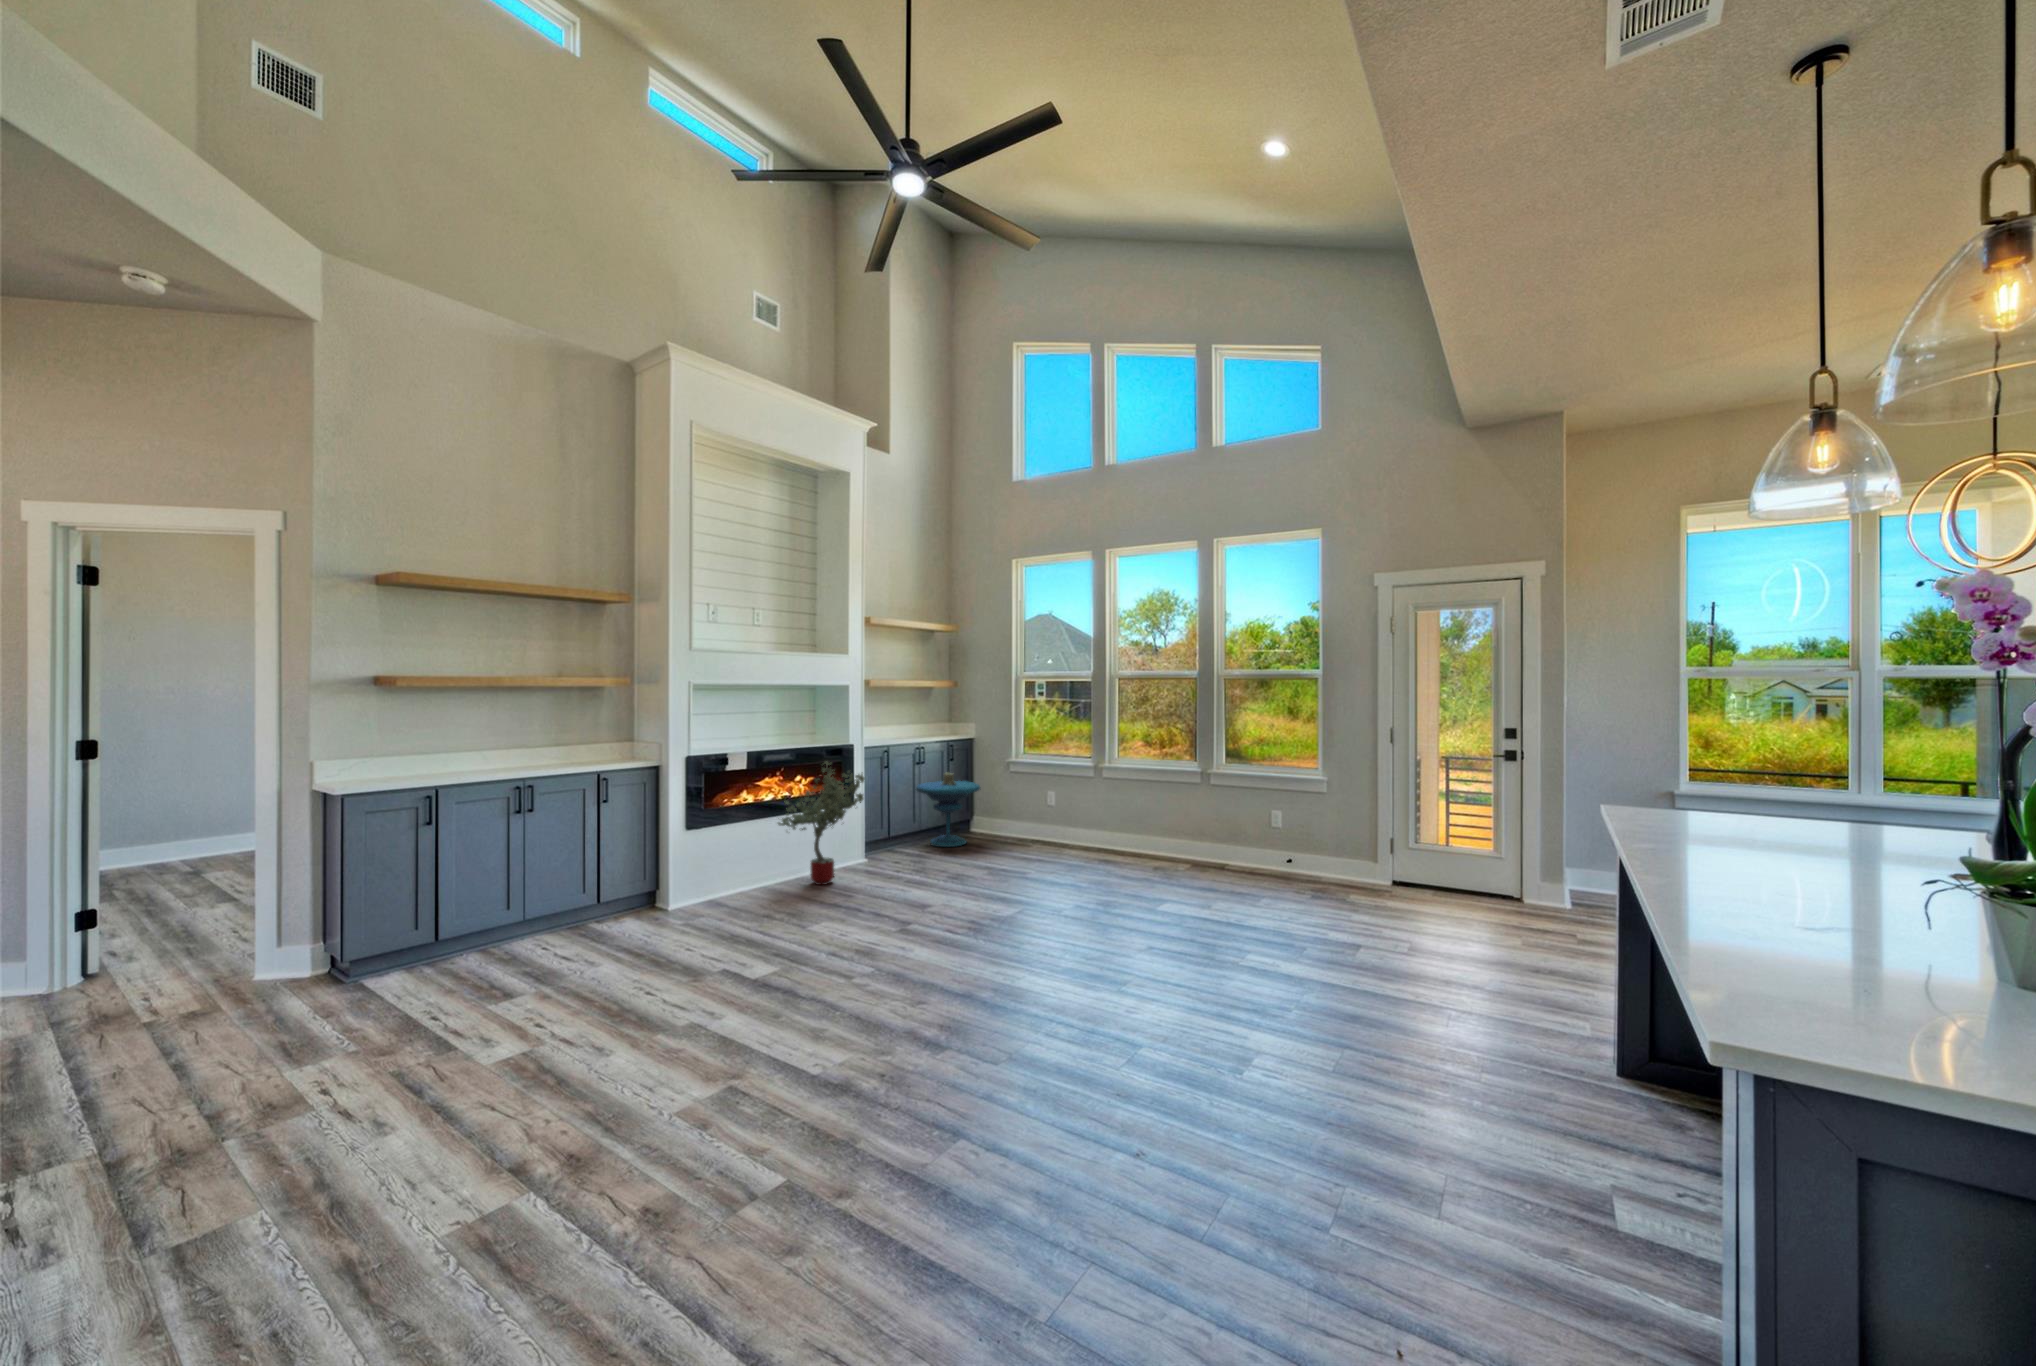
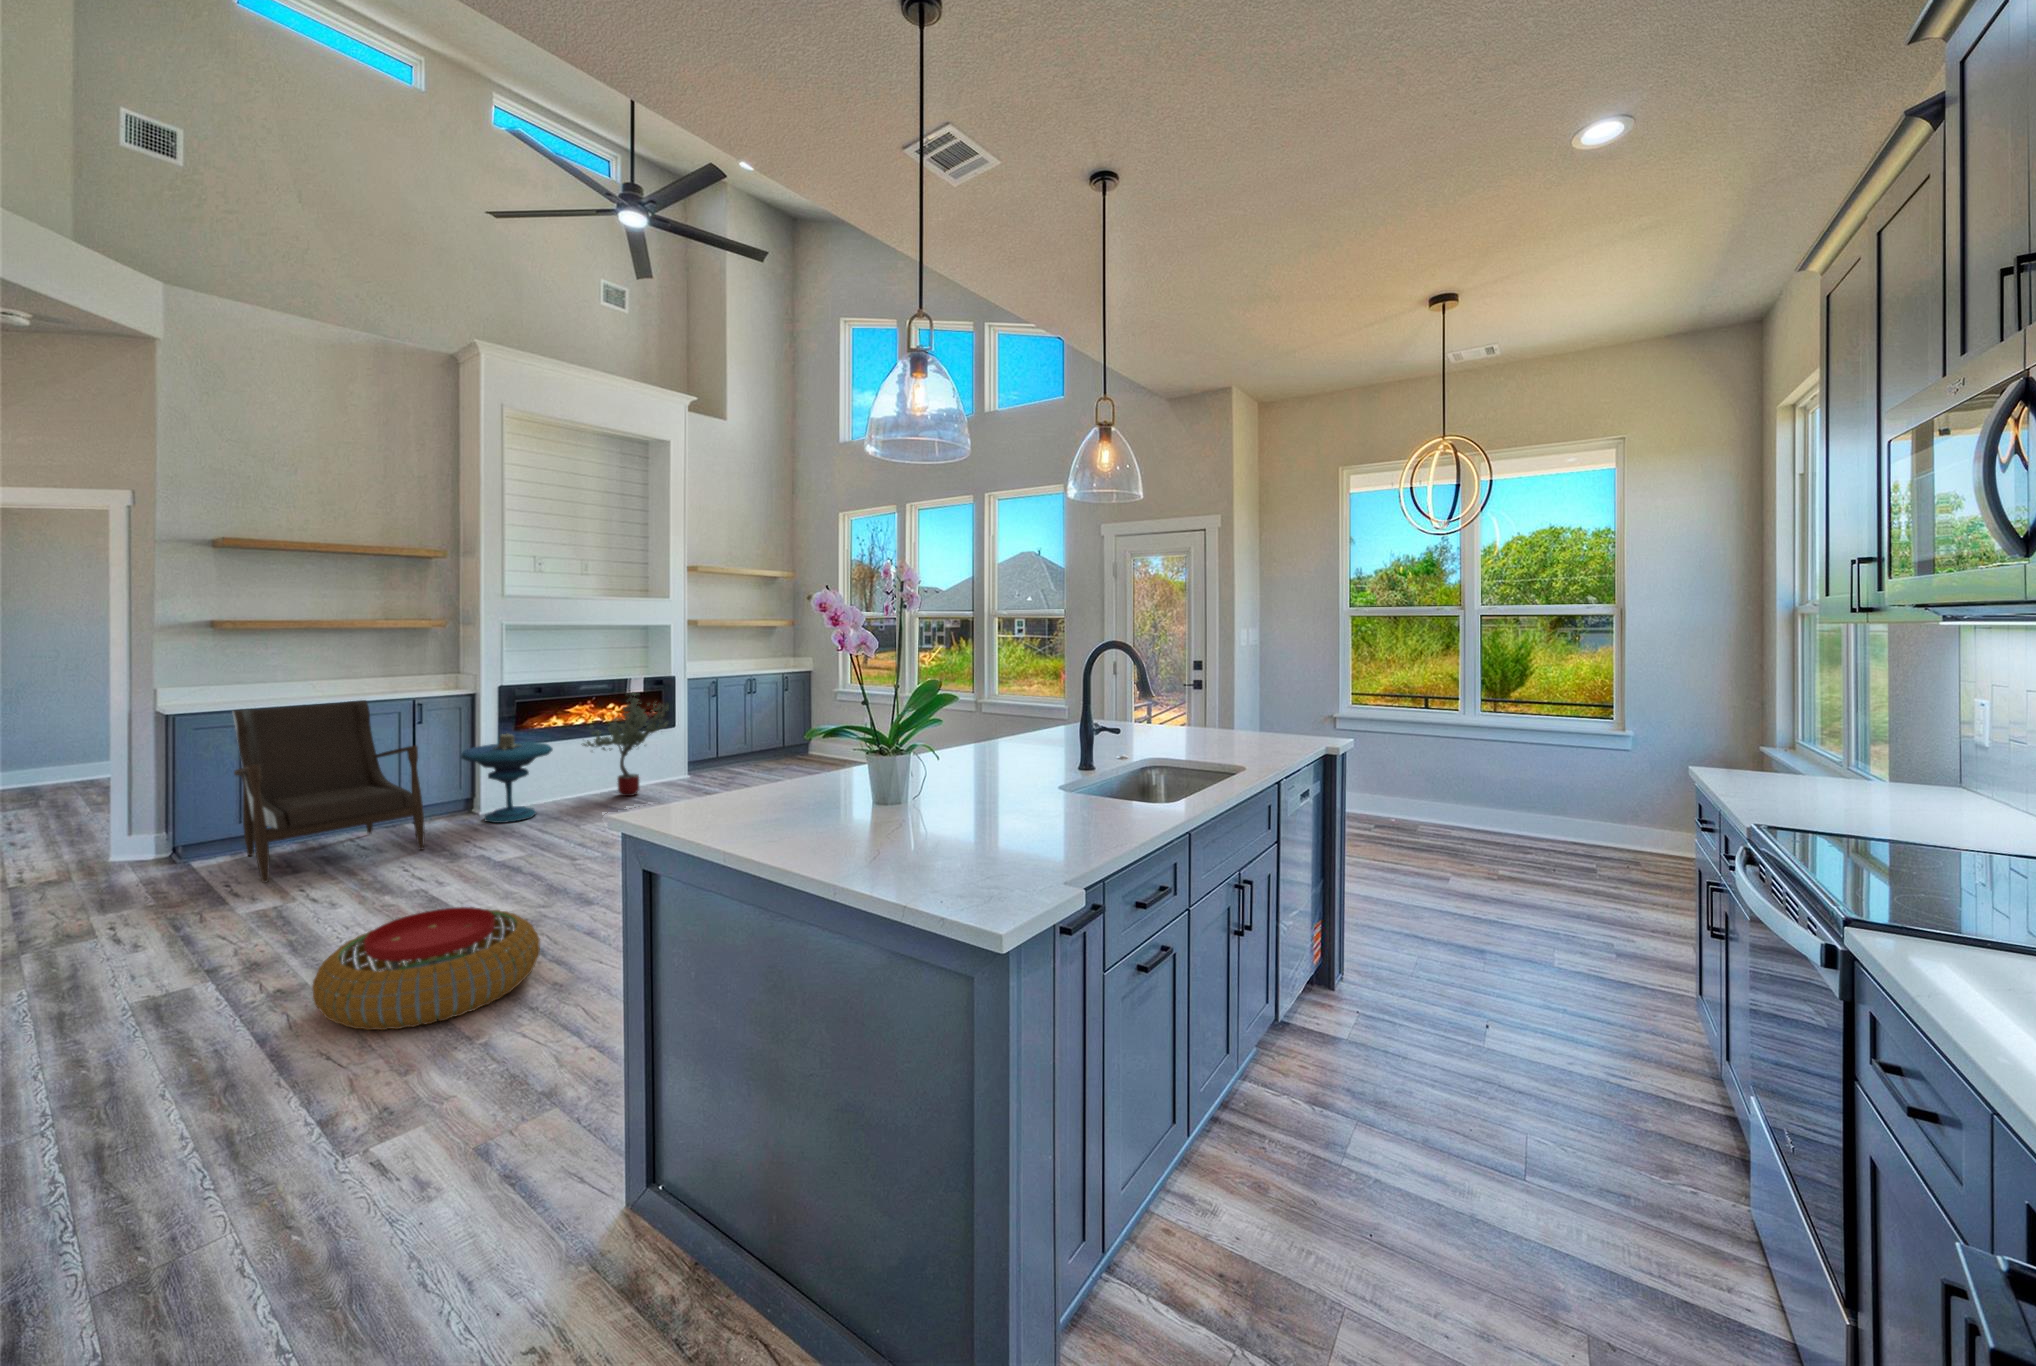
armchair: none [419,773,639,1011] -> present [232,700,425,883]
side table: present [916,773,980,847] -> present [461,734,553,823]
pouf: none [678,1052,956,1265] -> present [312,907,540,1030]

